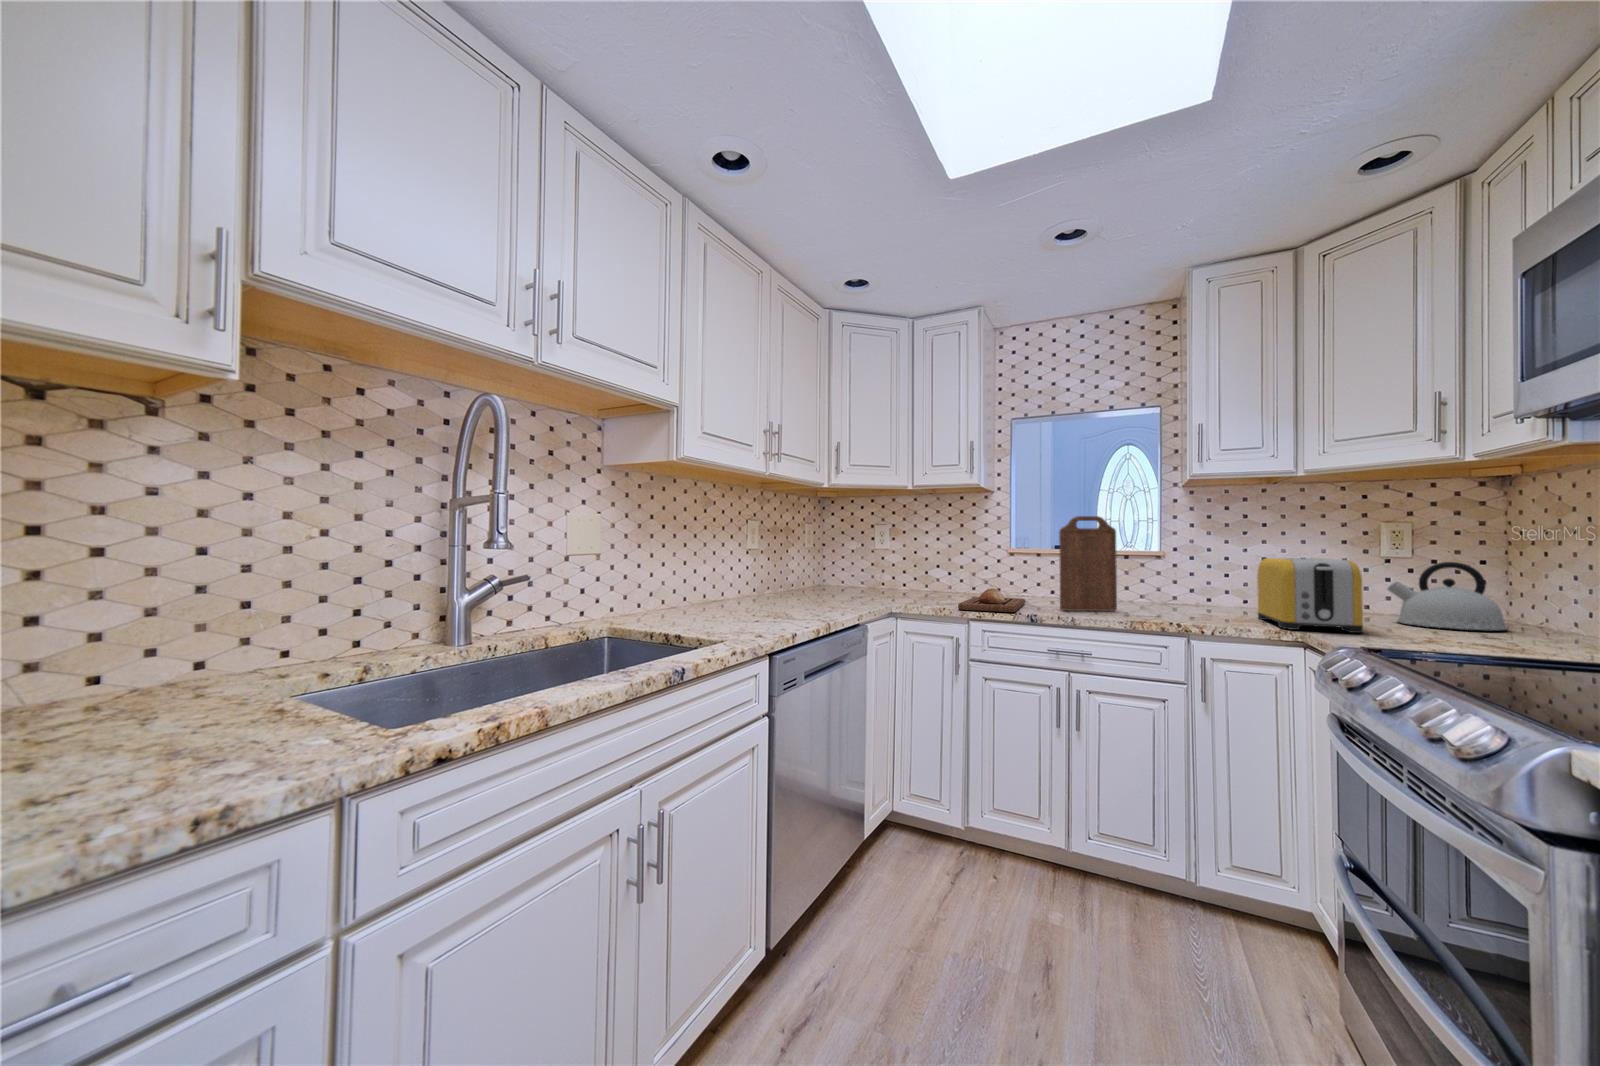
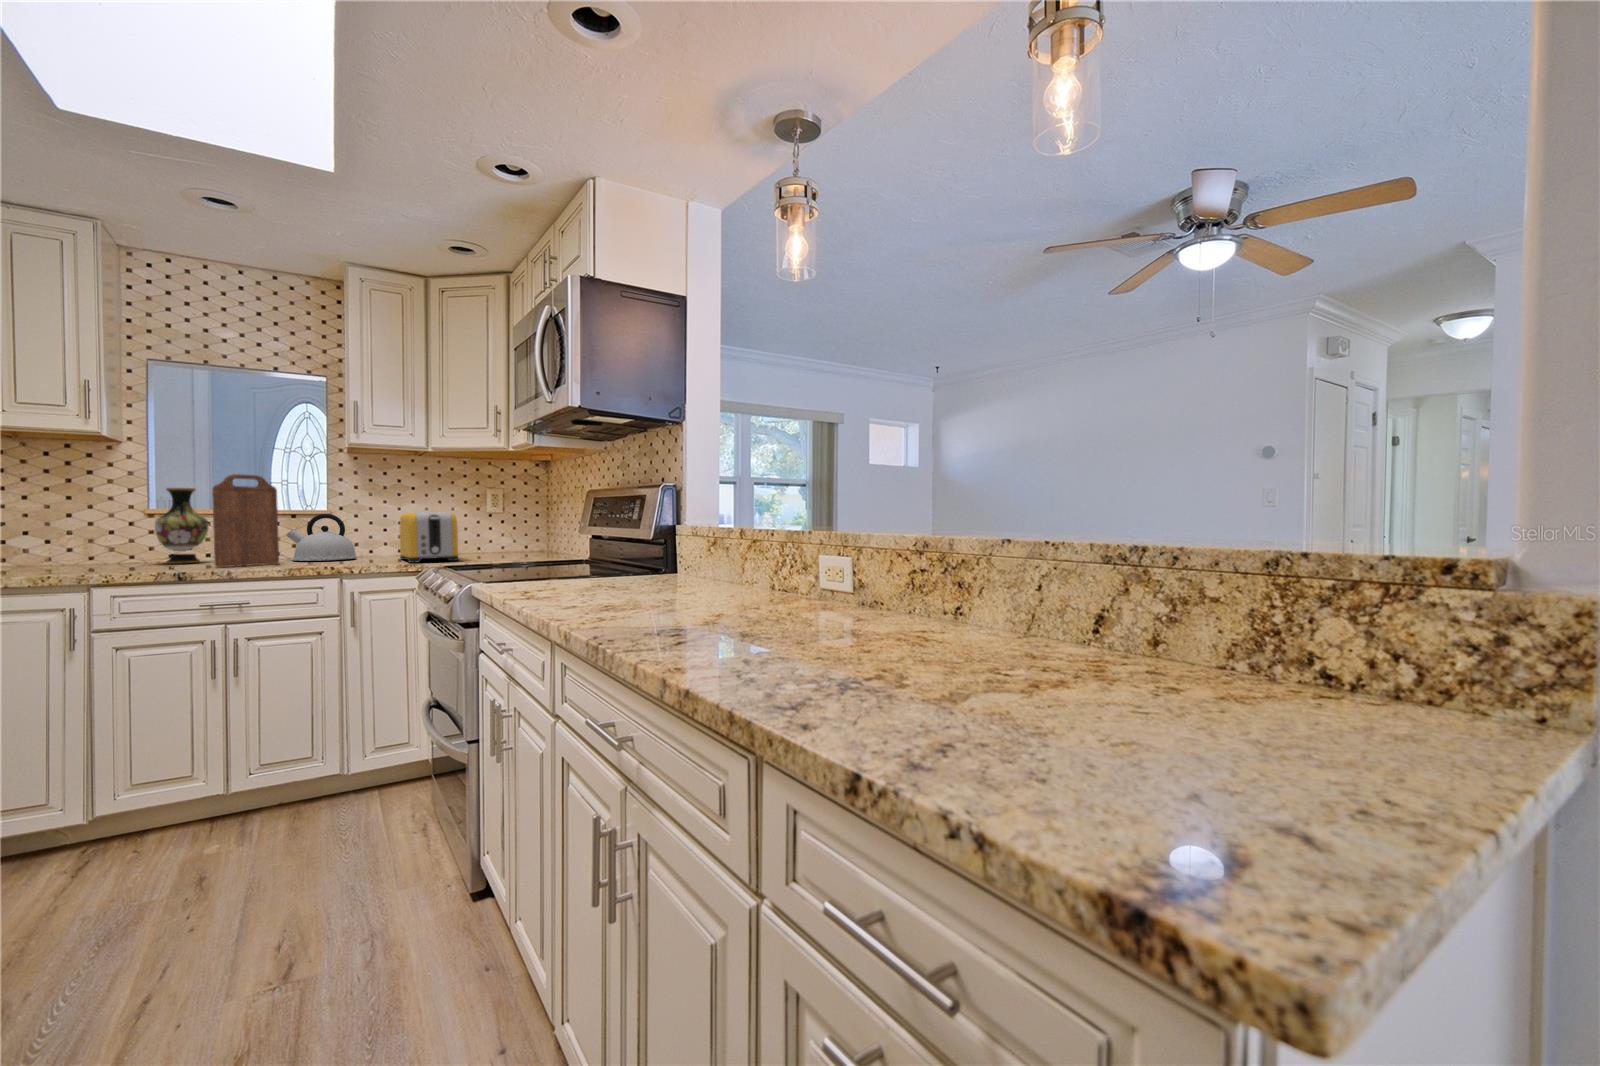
vase: none [1014,531,1053,601] -> present [155,488,208,564]
kettle: present [1387,562,1508,630] -> present [286,514,357,561]
bread loaf: present [958,588,1025,612] -> none [70,551,171,575]

